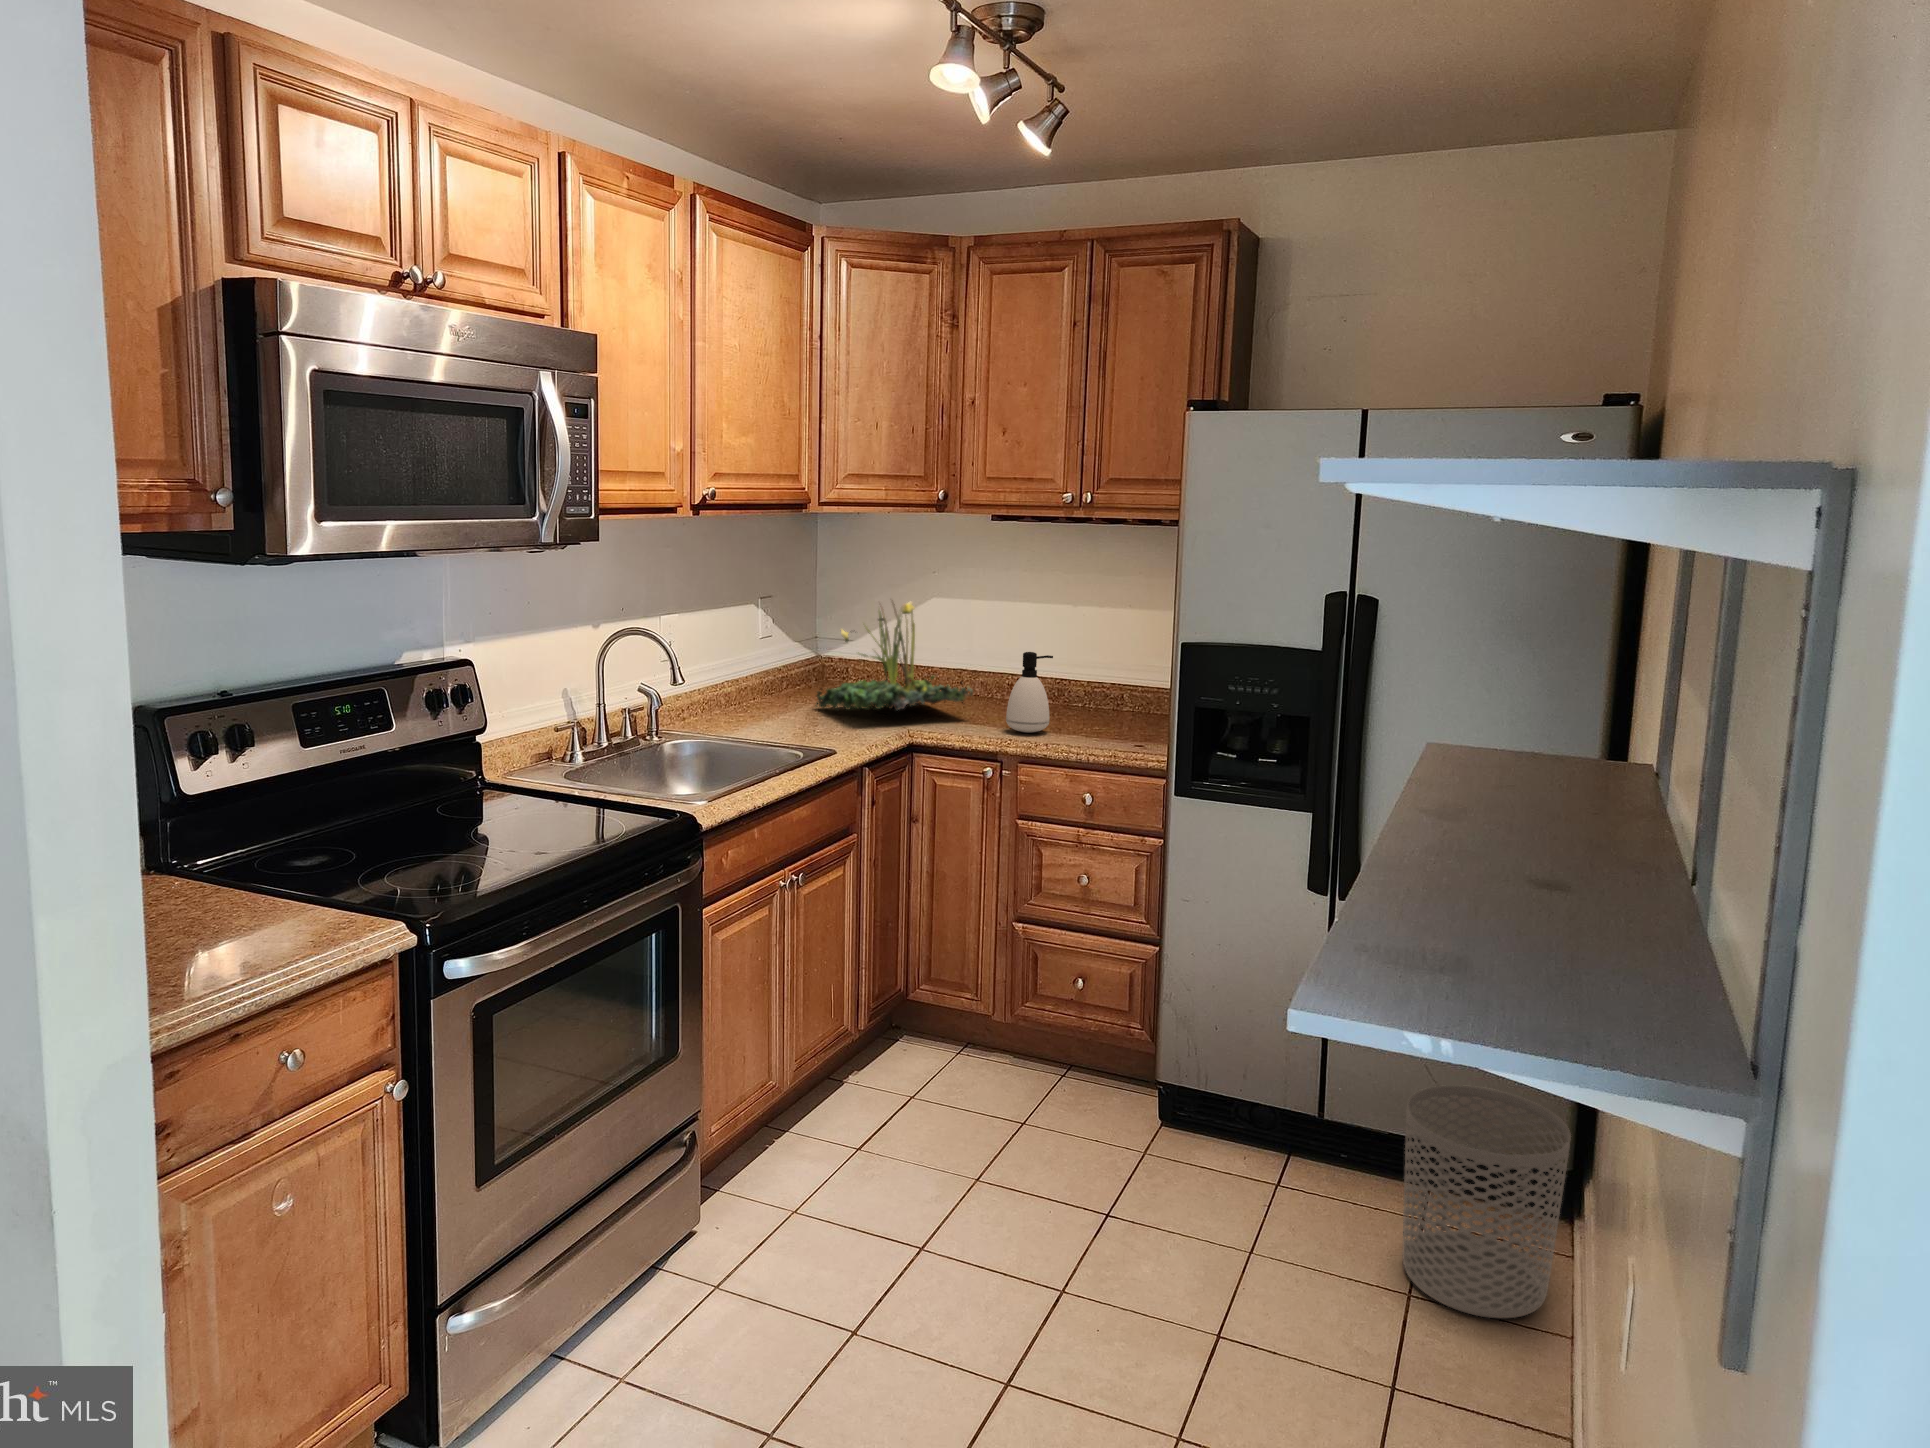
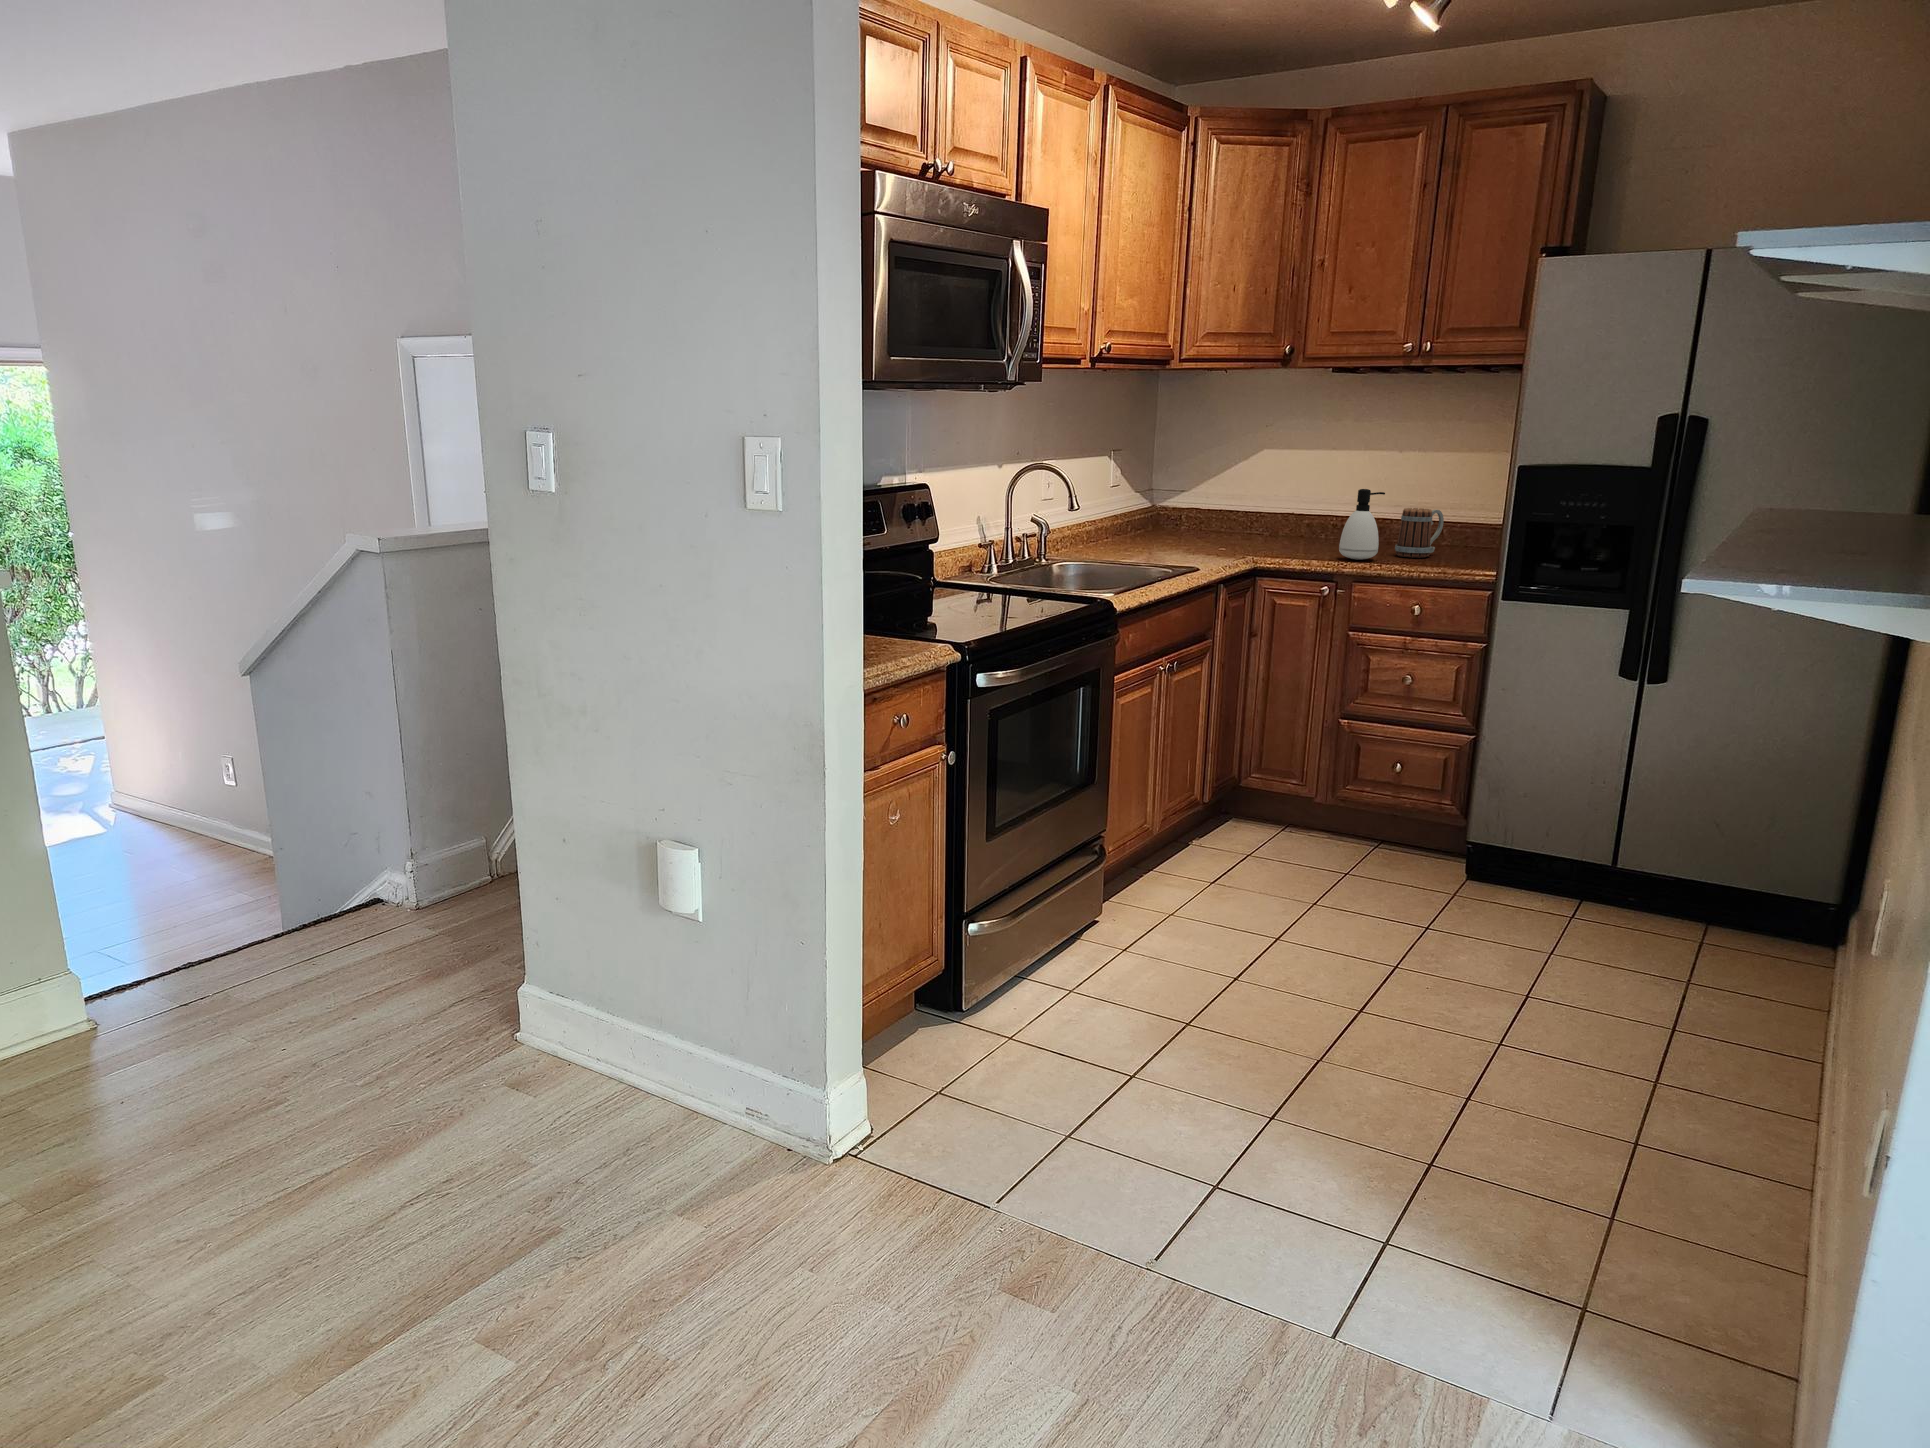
plant: present [816,600,973,710] -> none [1162,445,1308,543]
mug: none [1072,670,1123,728] -> present [1395,508,1444,558]
waste bin: present [1402,1085,1571,1318] -> none [1676,838,1835,1010]

